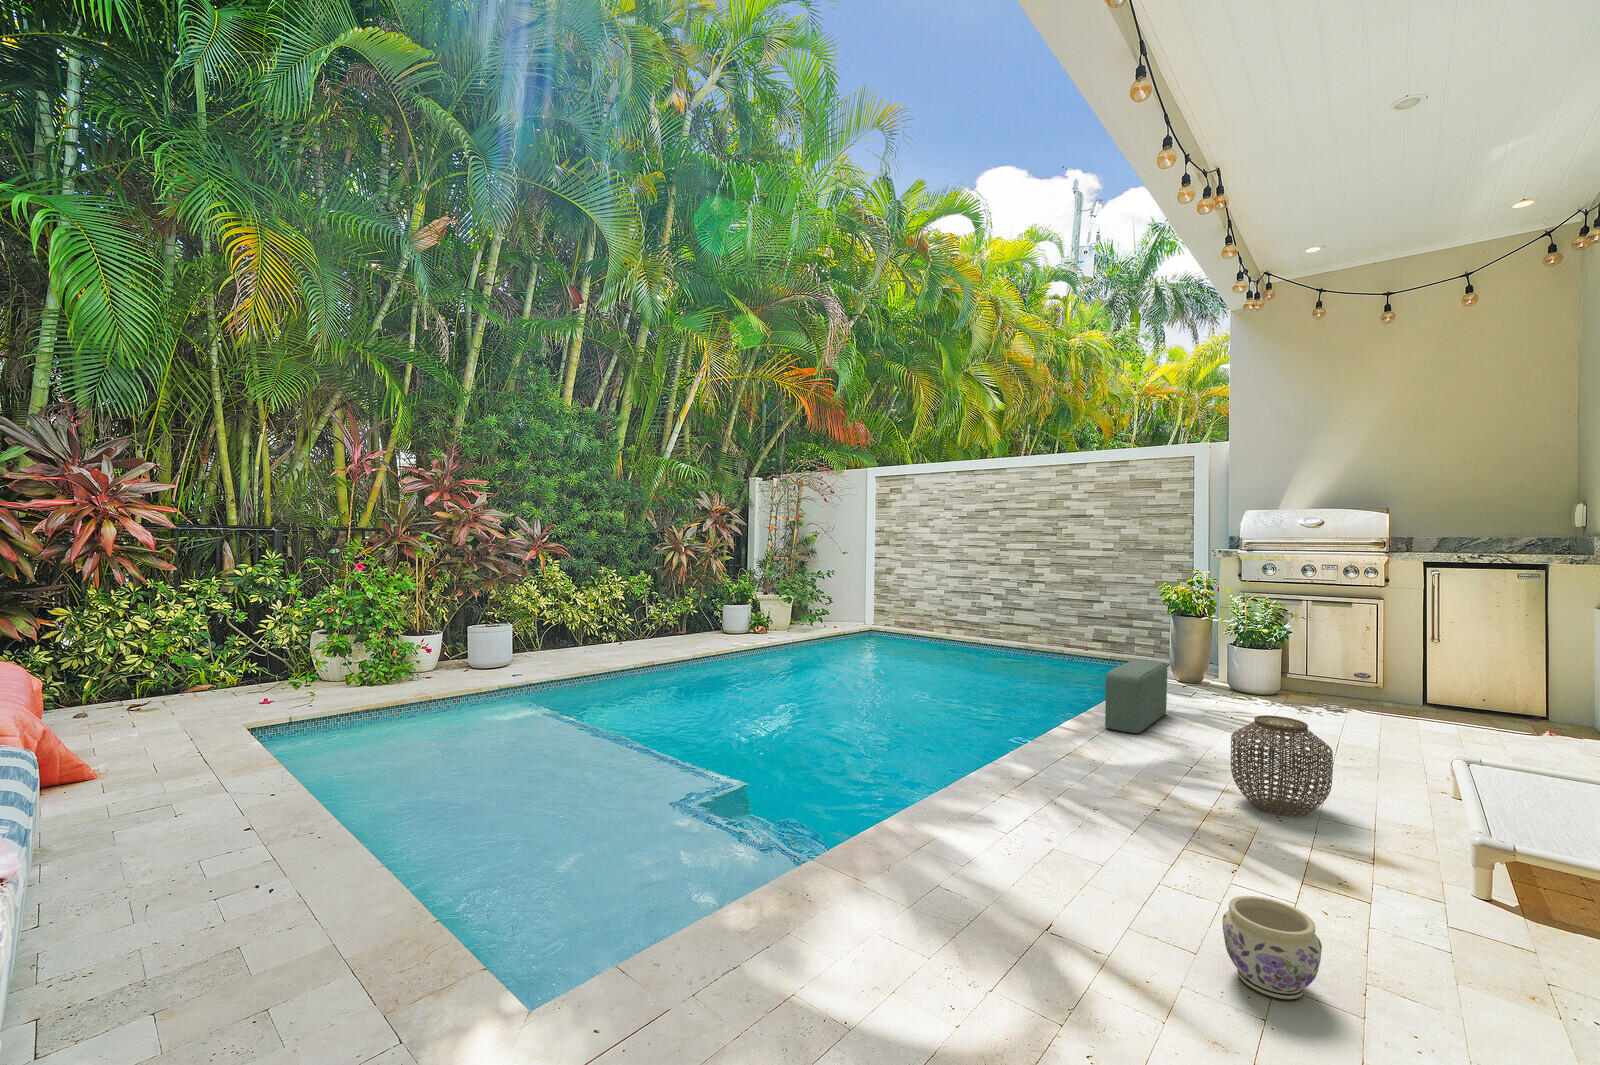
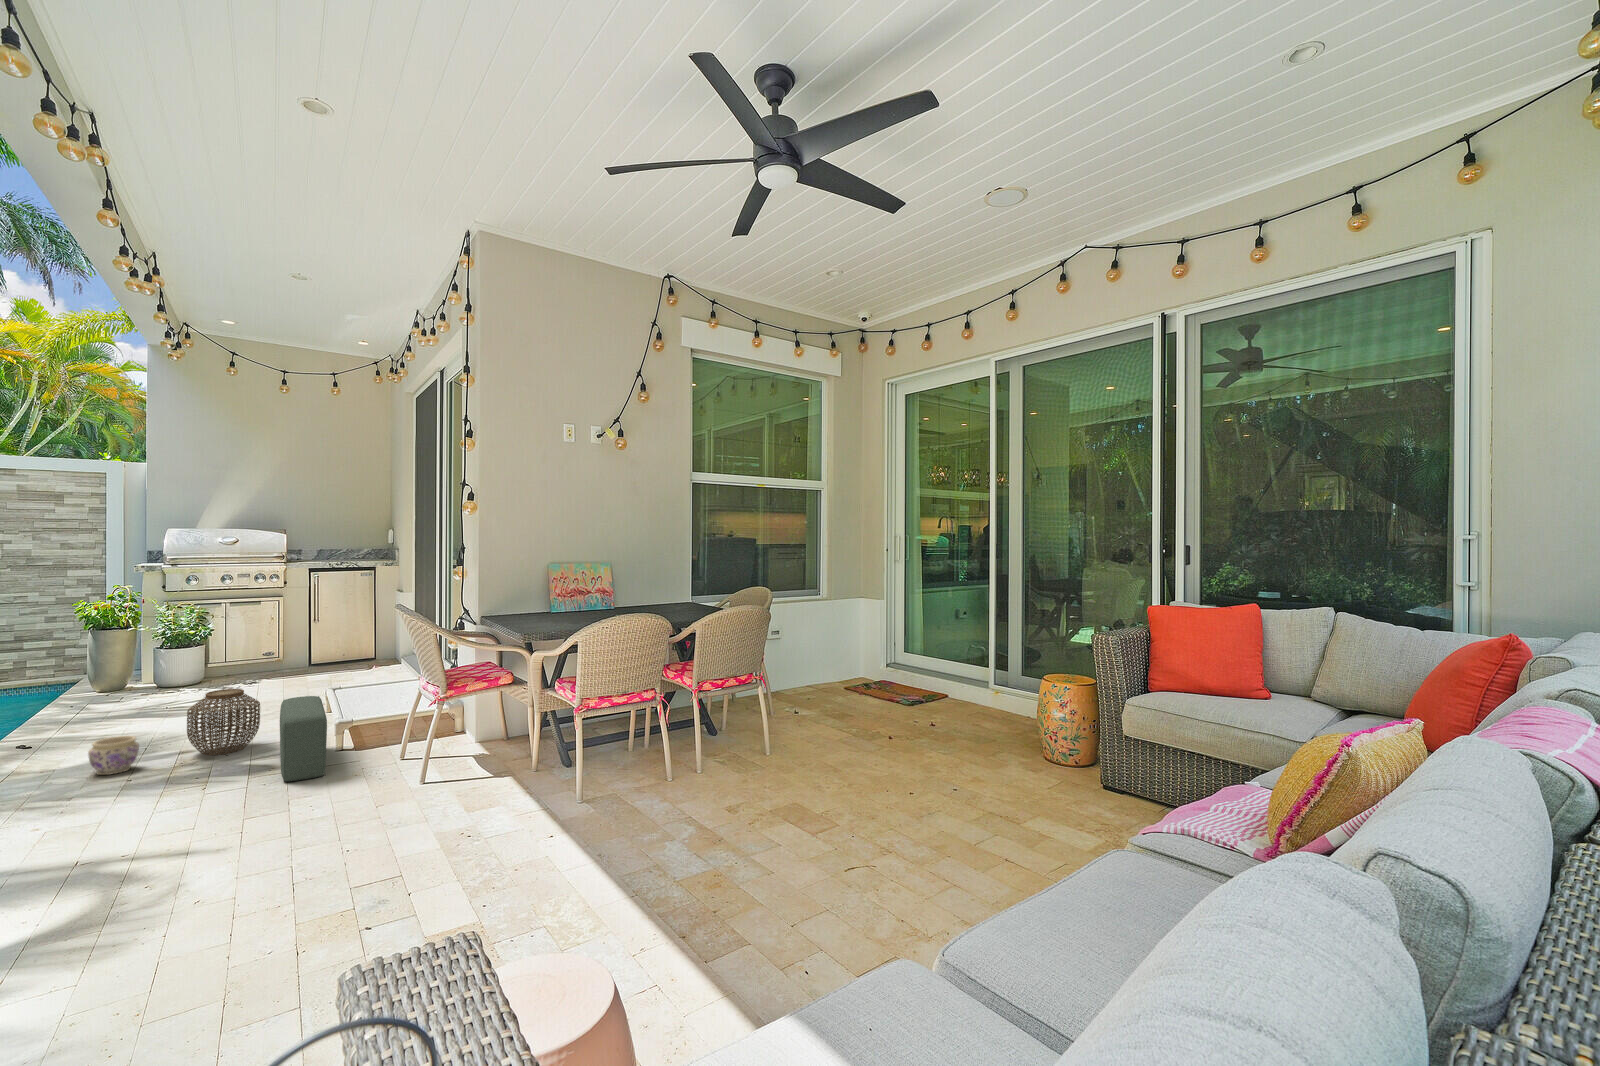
pouf: present [1105,659,1167,733] -> present [280,696,327,781]
planter: present [1222,896,1322,1001] -> present [88,736,139,775]

